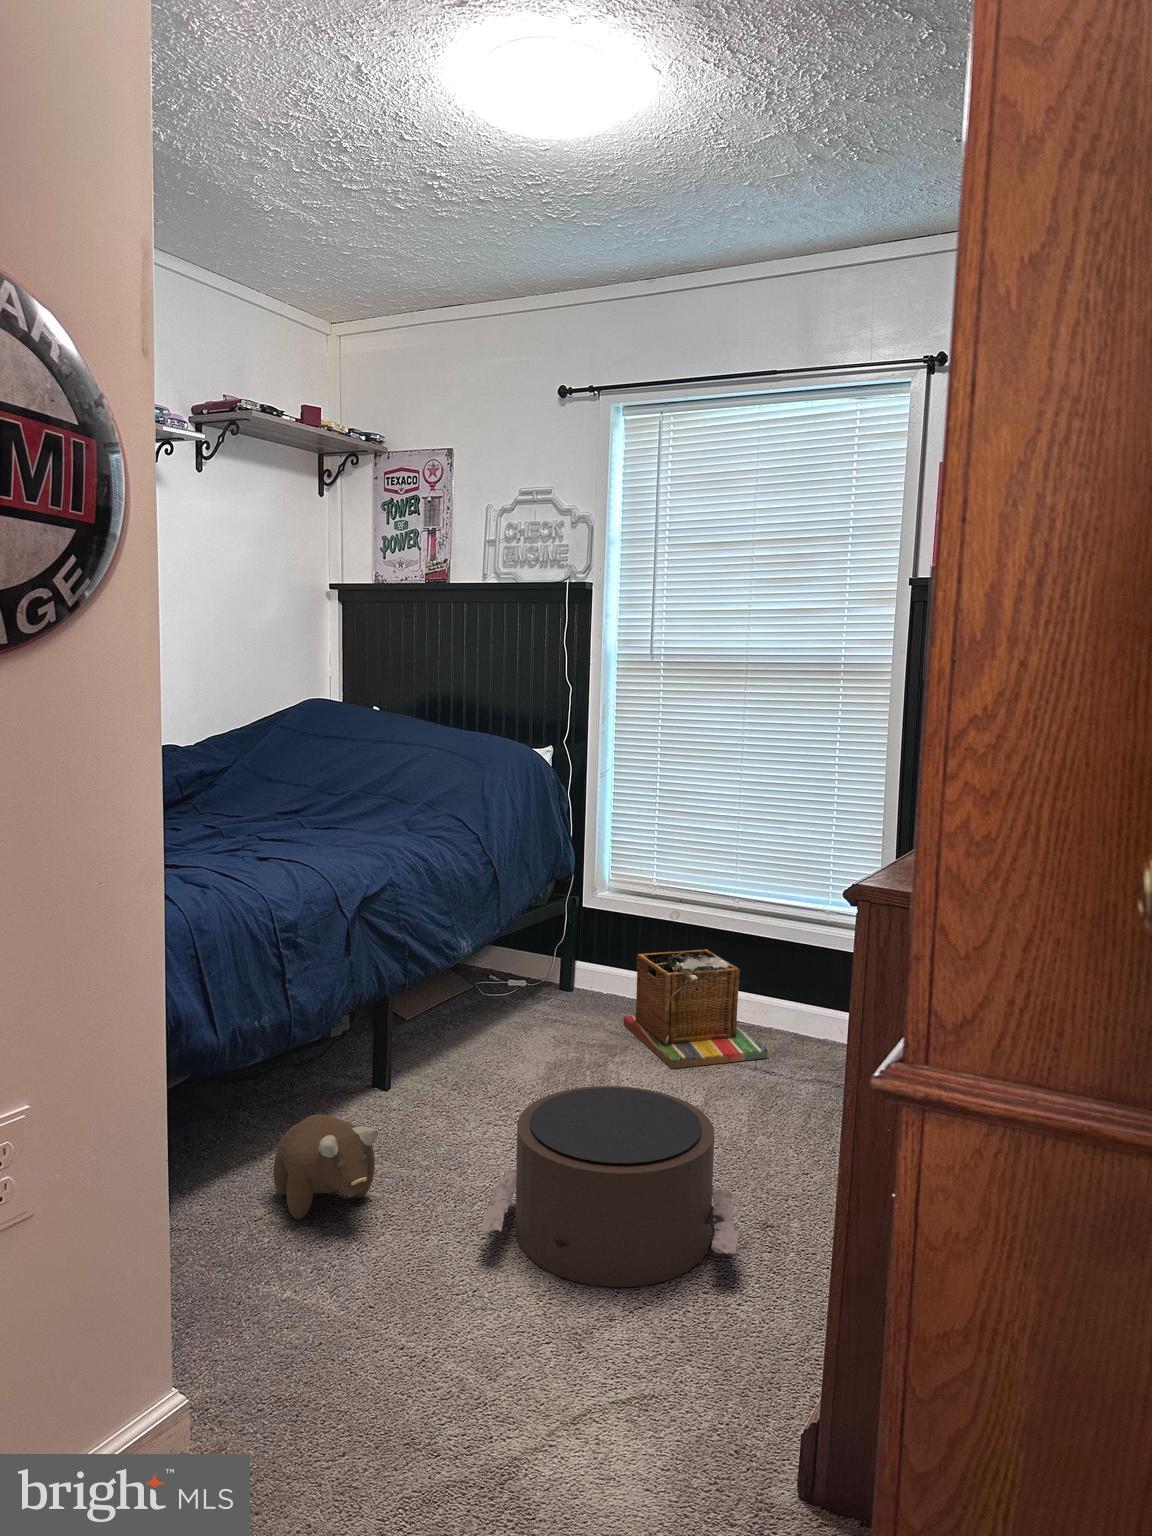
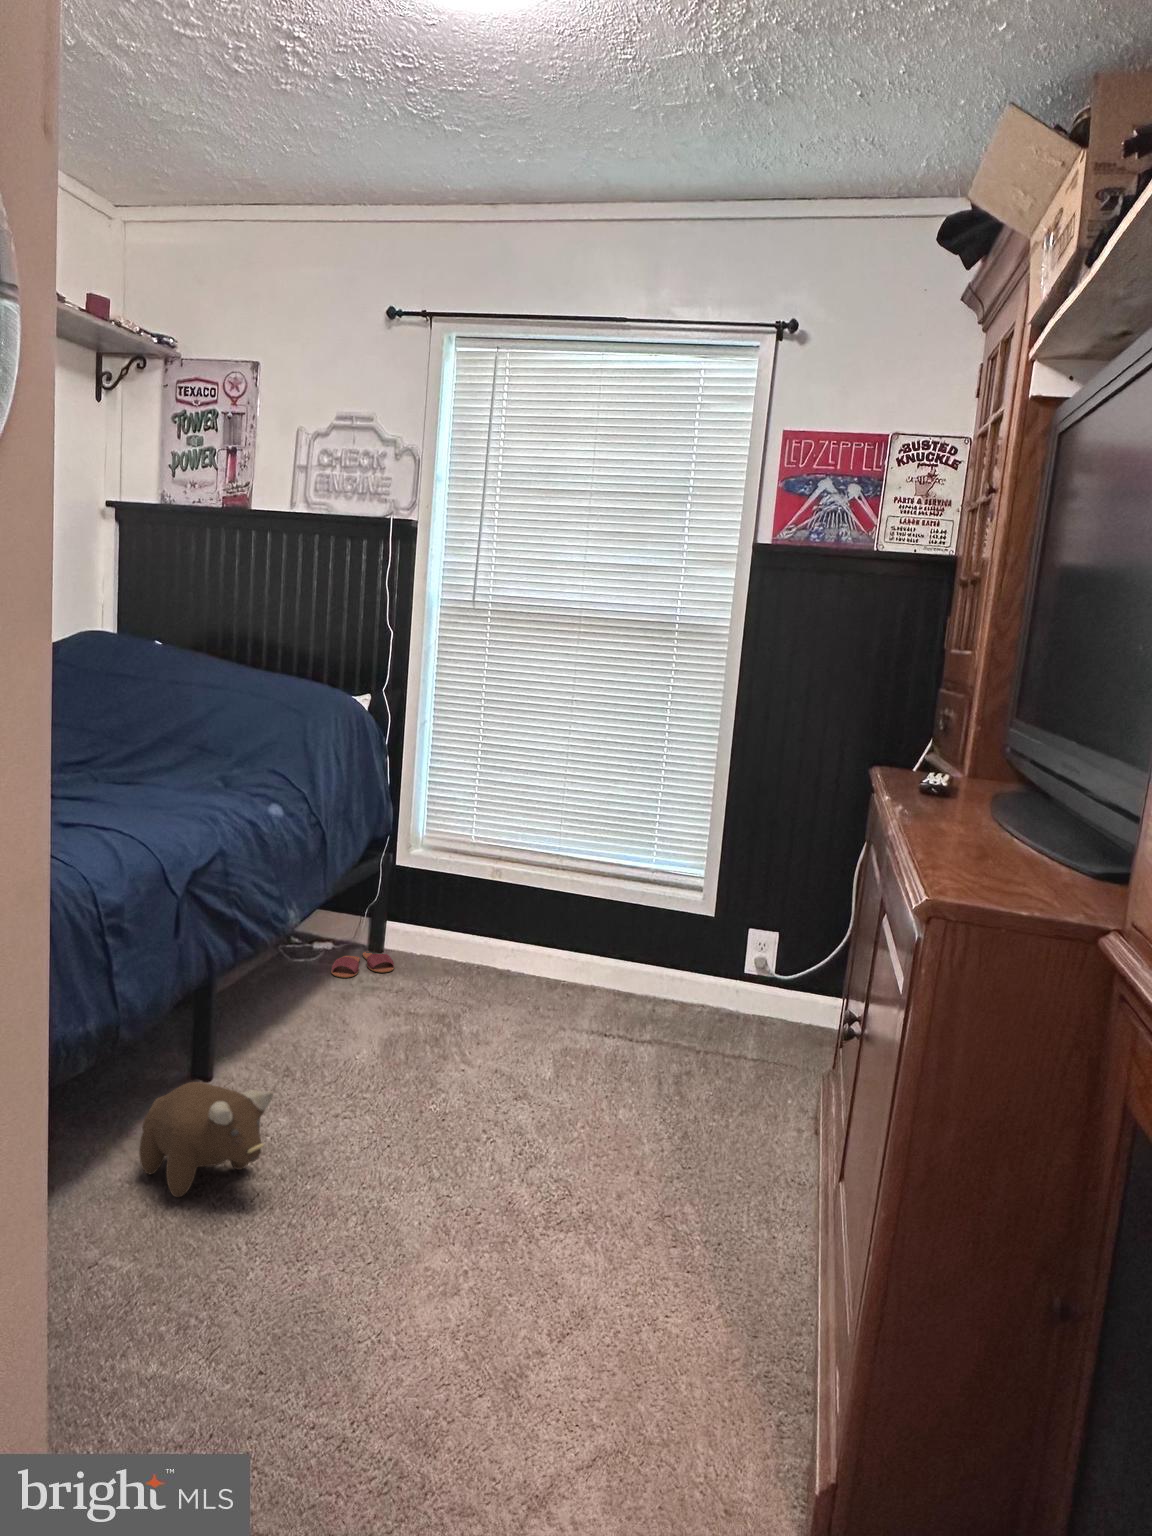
laundry basket: present [624,949,767,1069] -> none [452,904,606,1024]
slippers: none [514,989,574,1014] -> present [331,952,394,978]
pouf: present [482,1086,739,1287] -> none [397,1035,659,1230]

